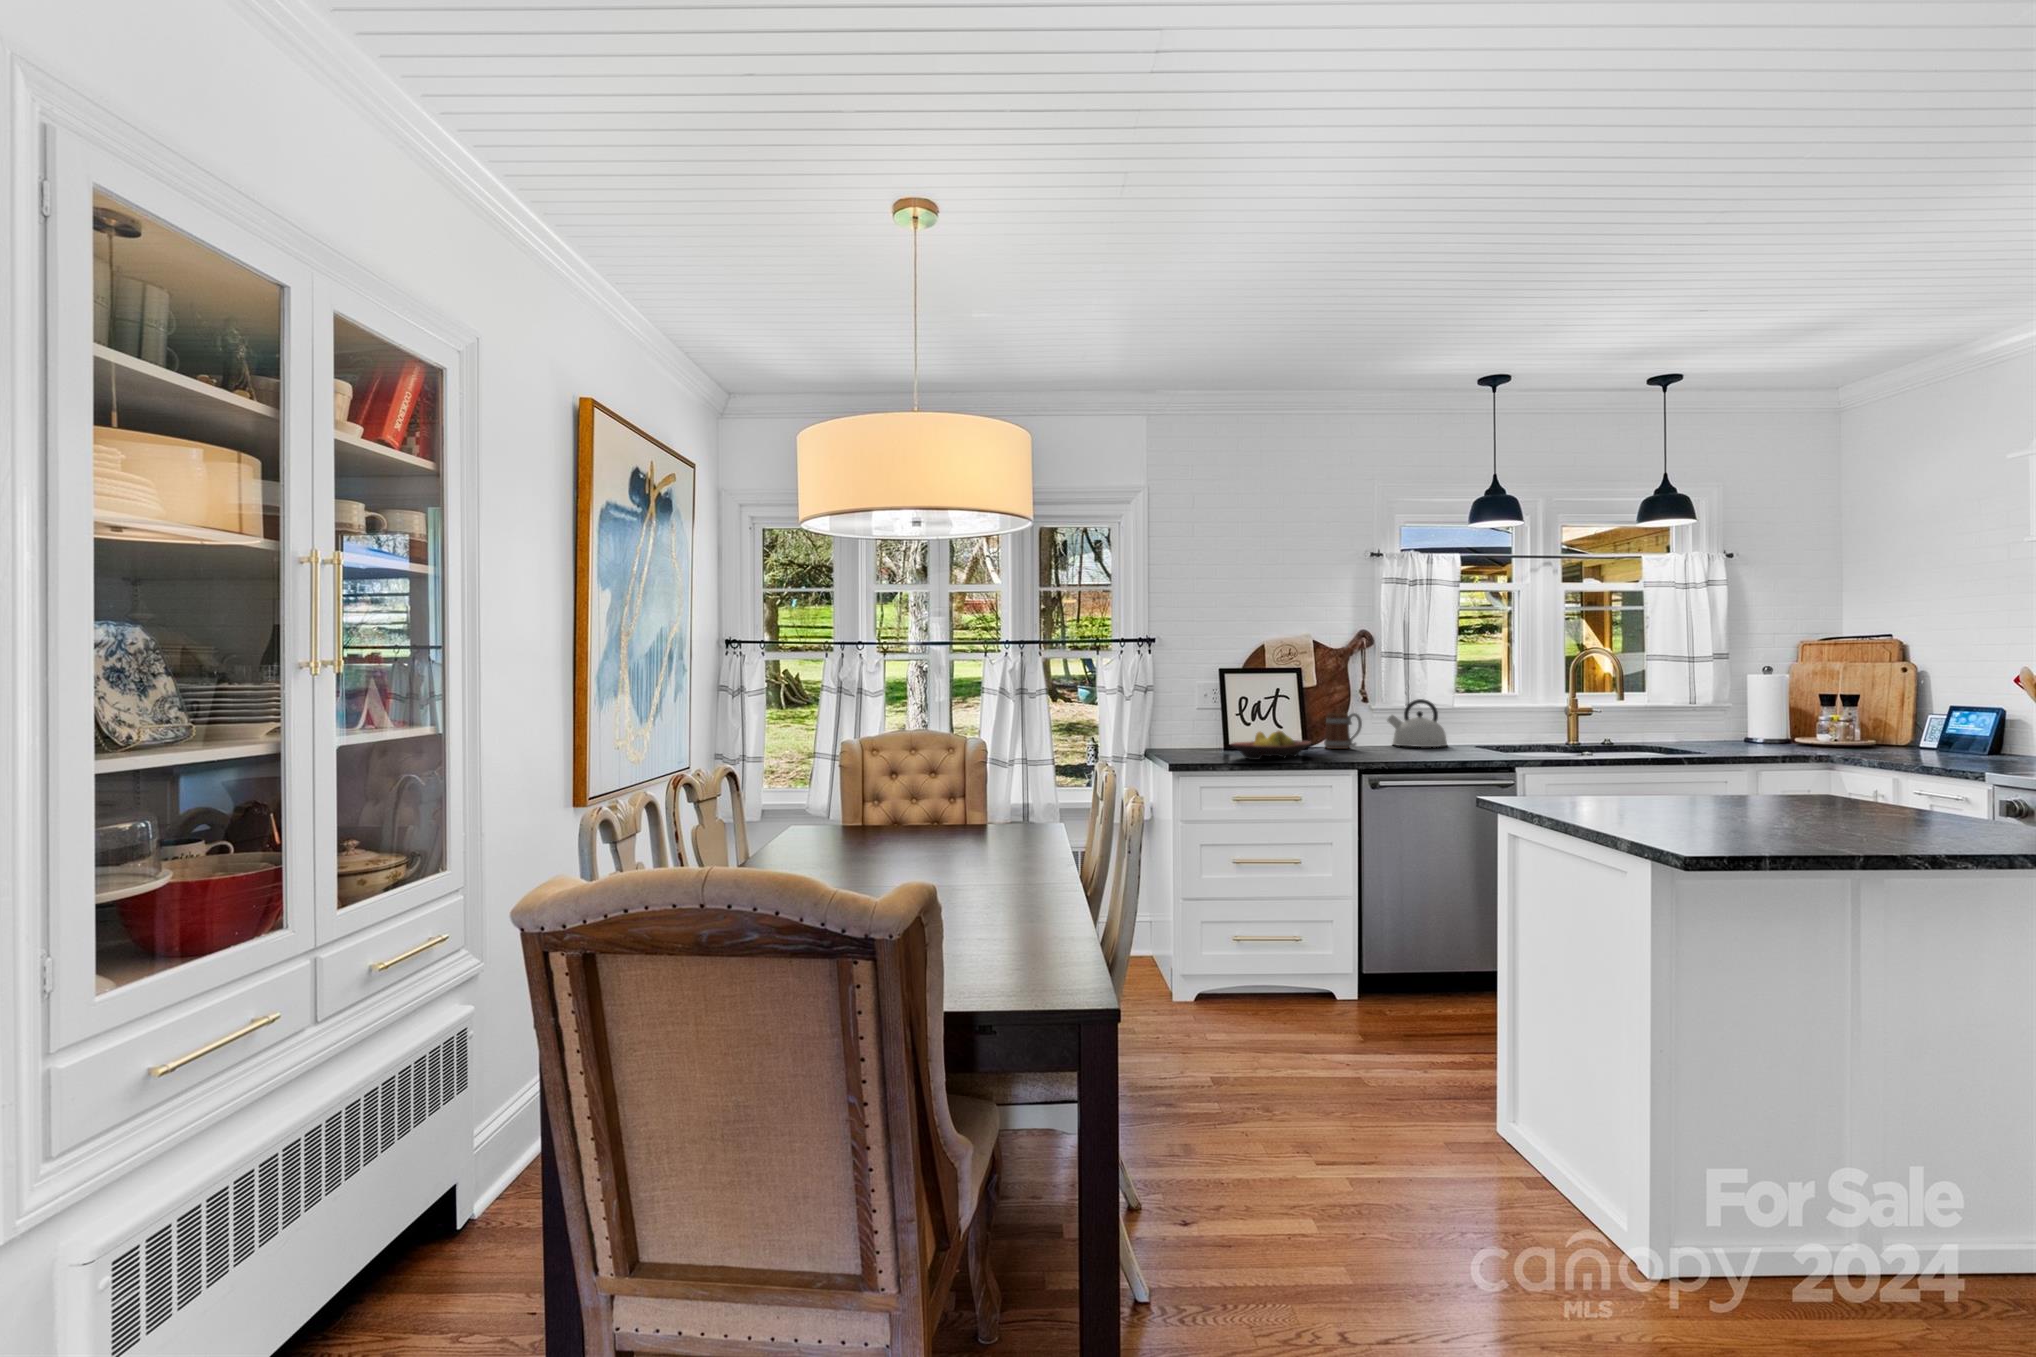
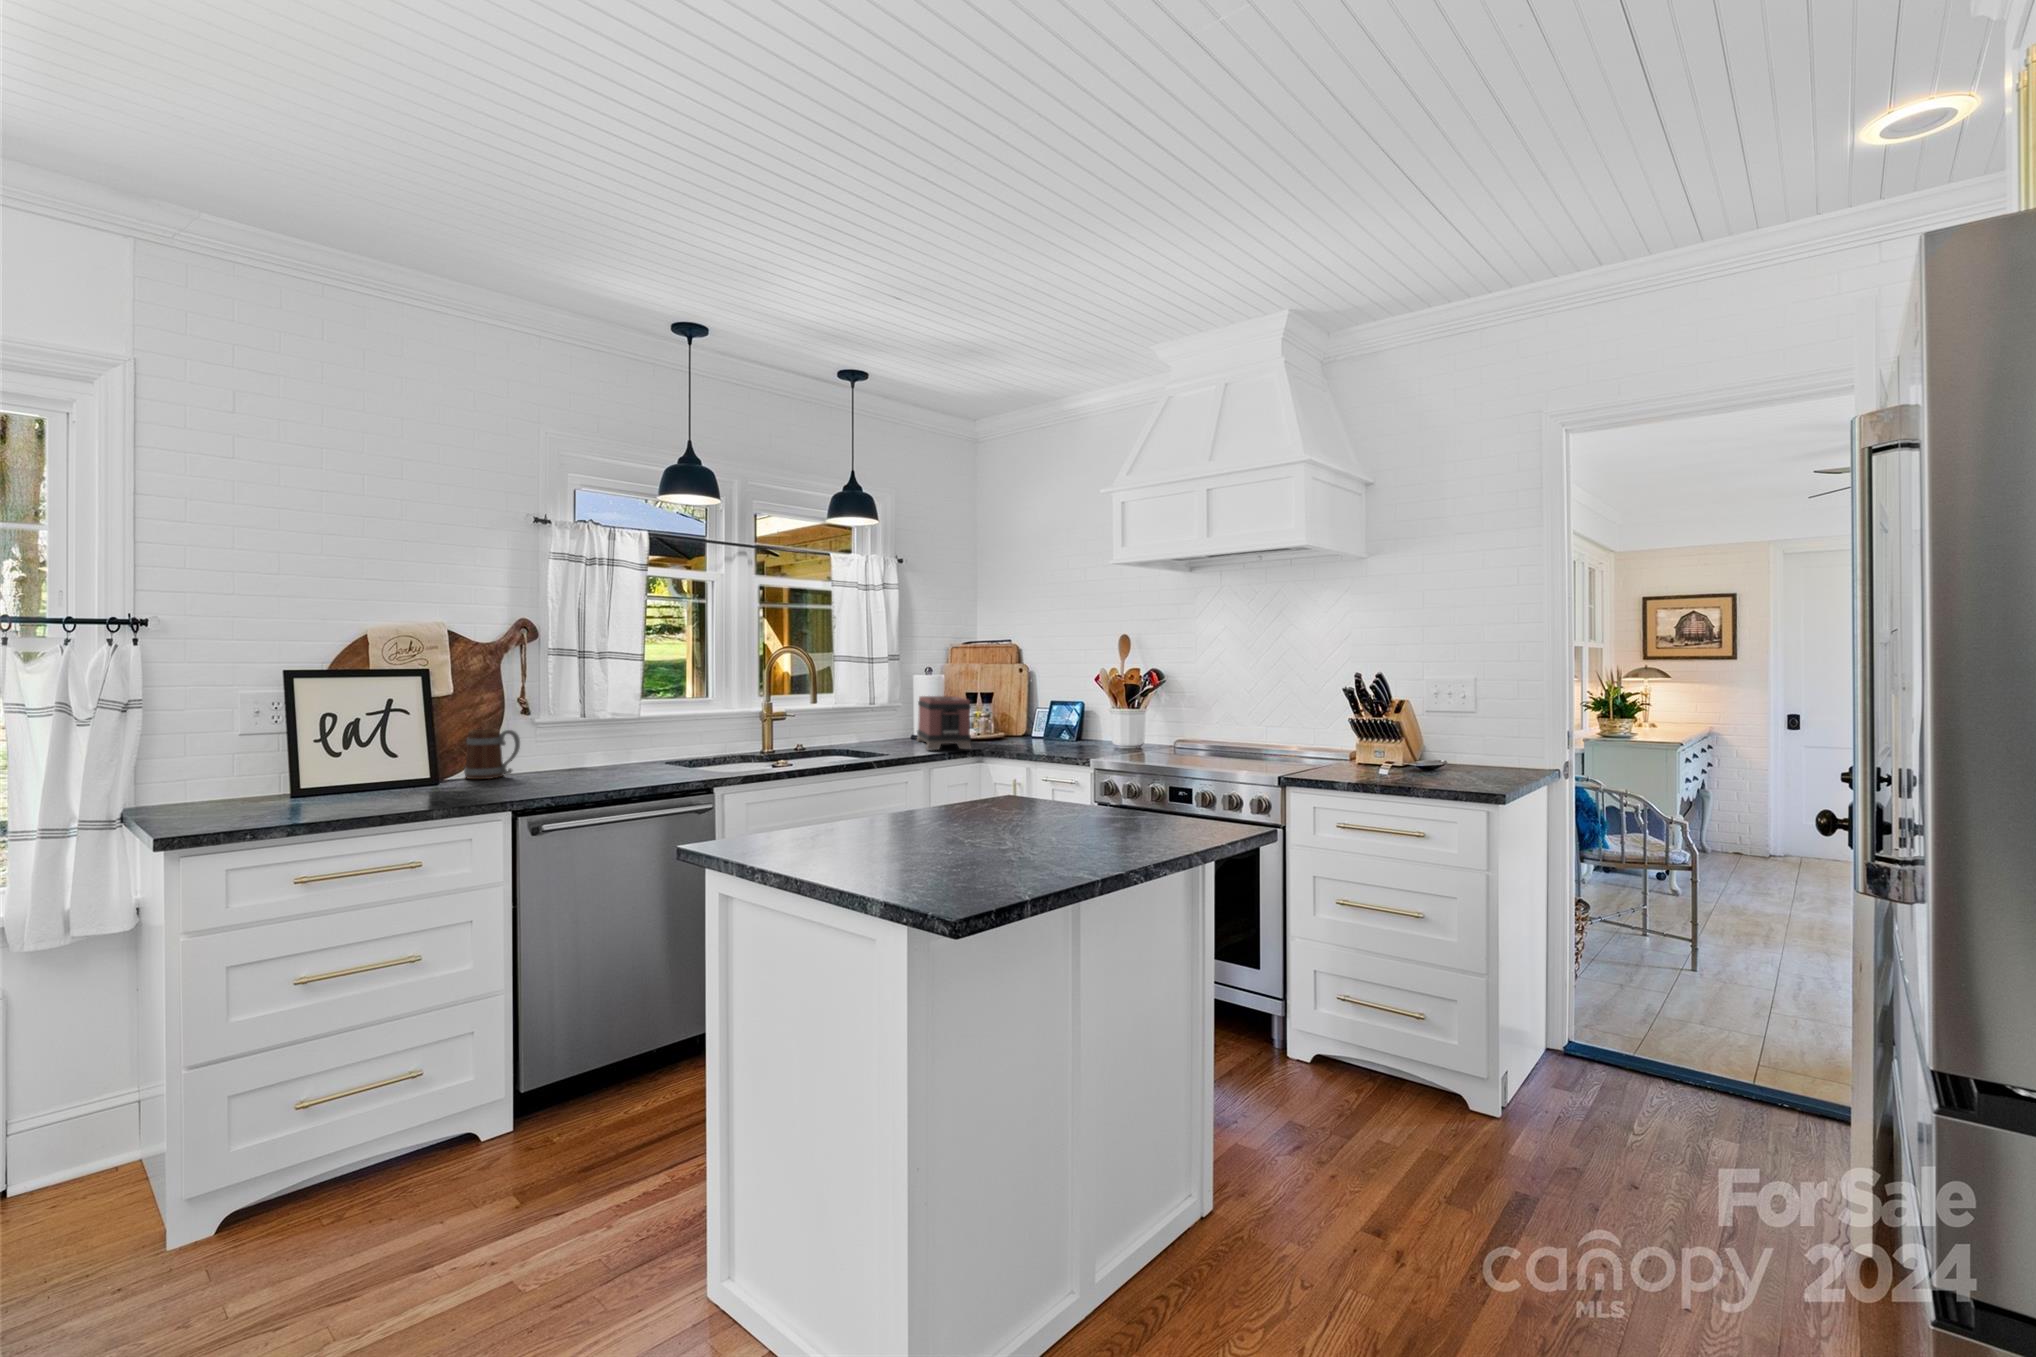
toaster: none [1746,697,1810,753] -> present [917,696,972,750]
kettle: present [1387,699,1447,747] -> none [555,707,634,768]
fruit bowl: present [1231,731,1311,760] -> none [287,764,440,816]

